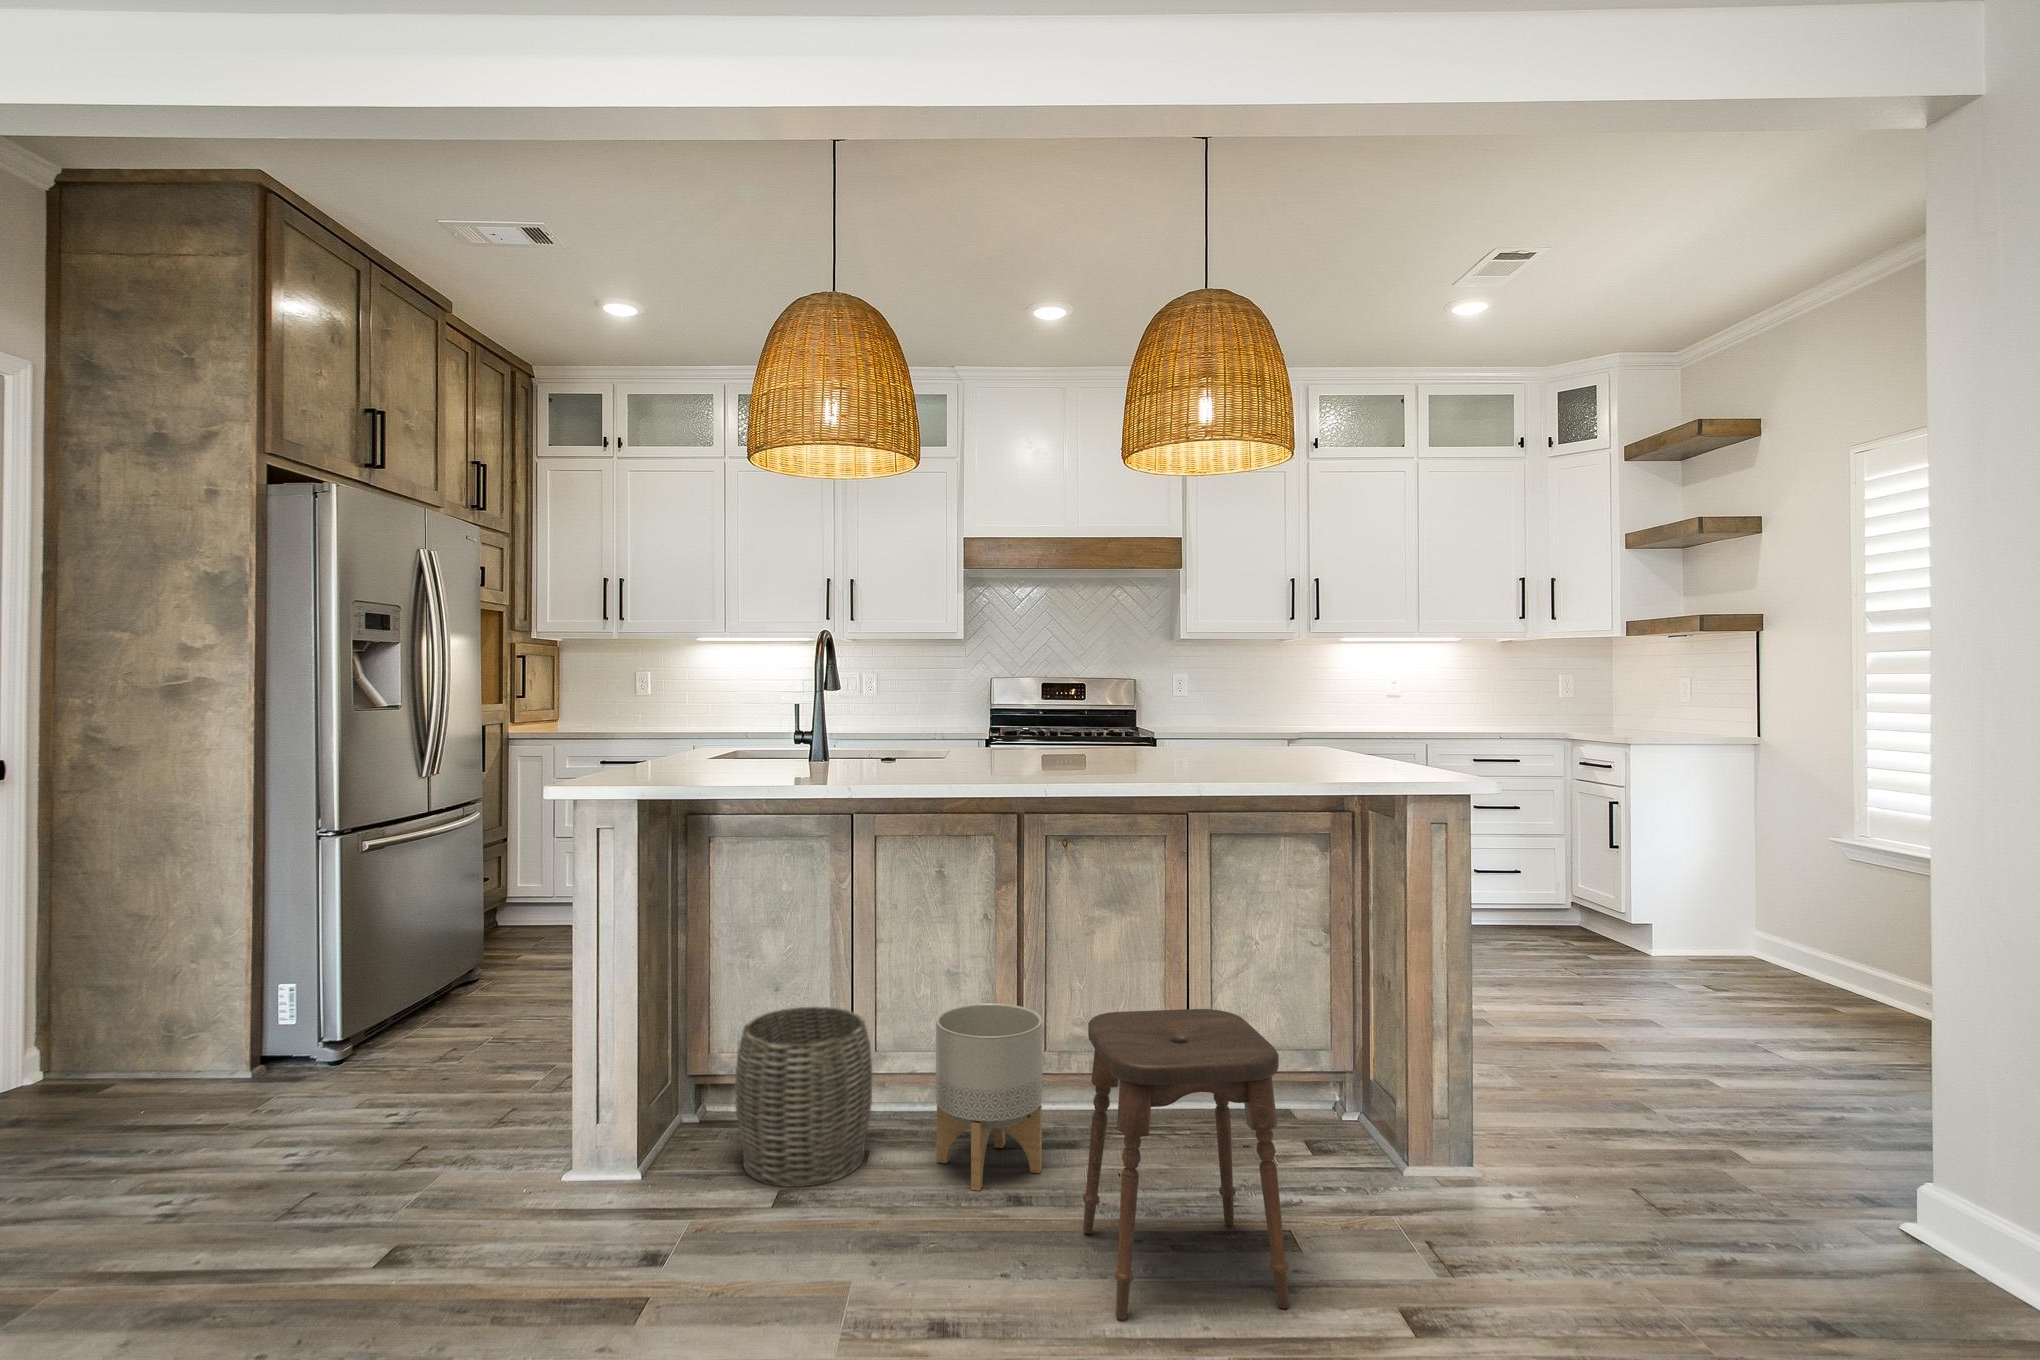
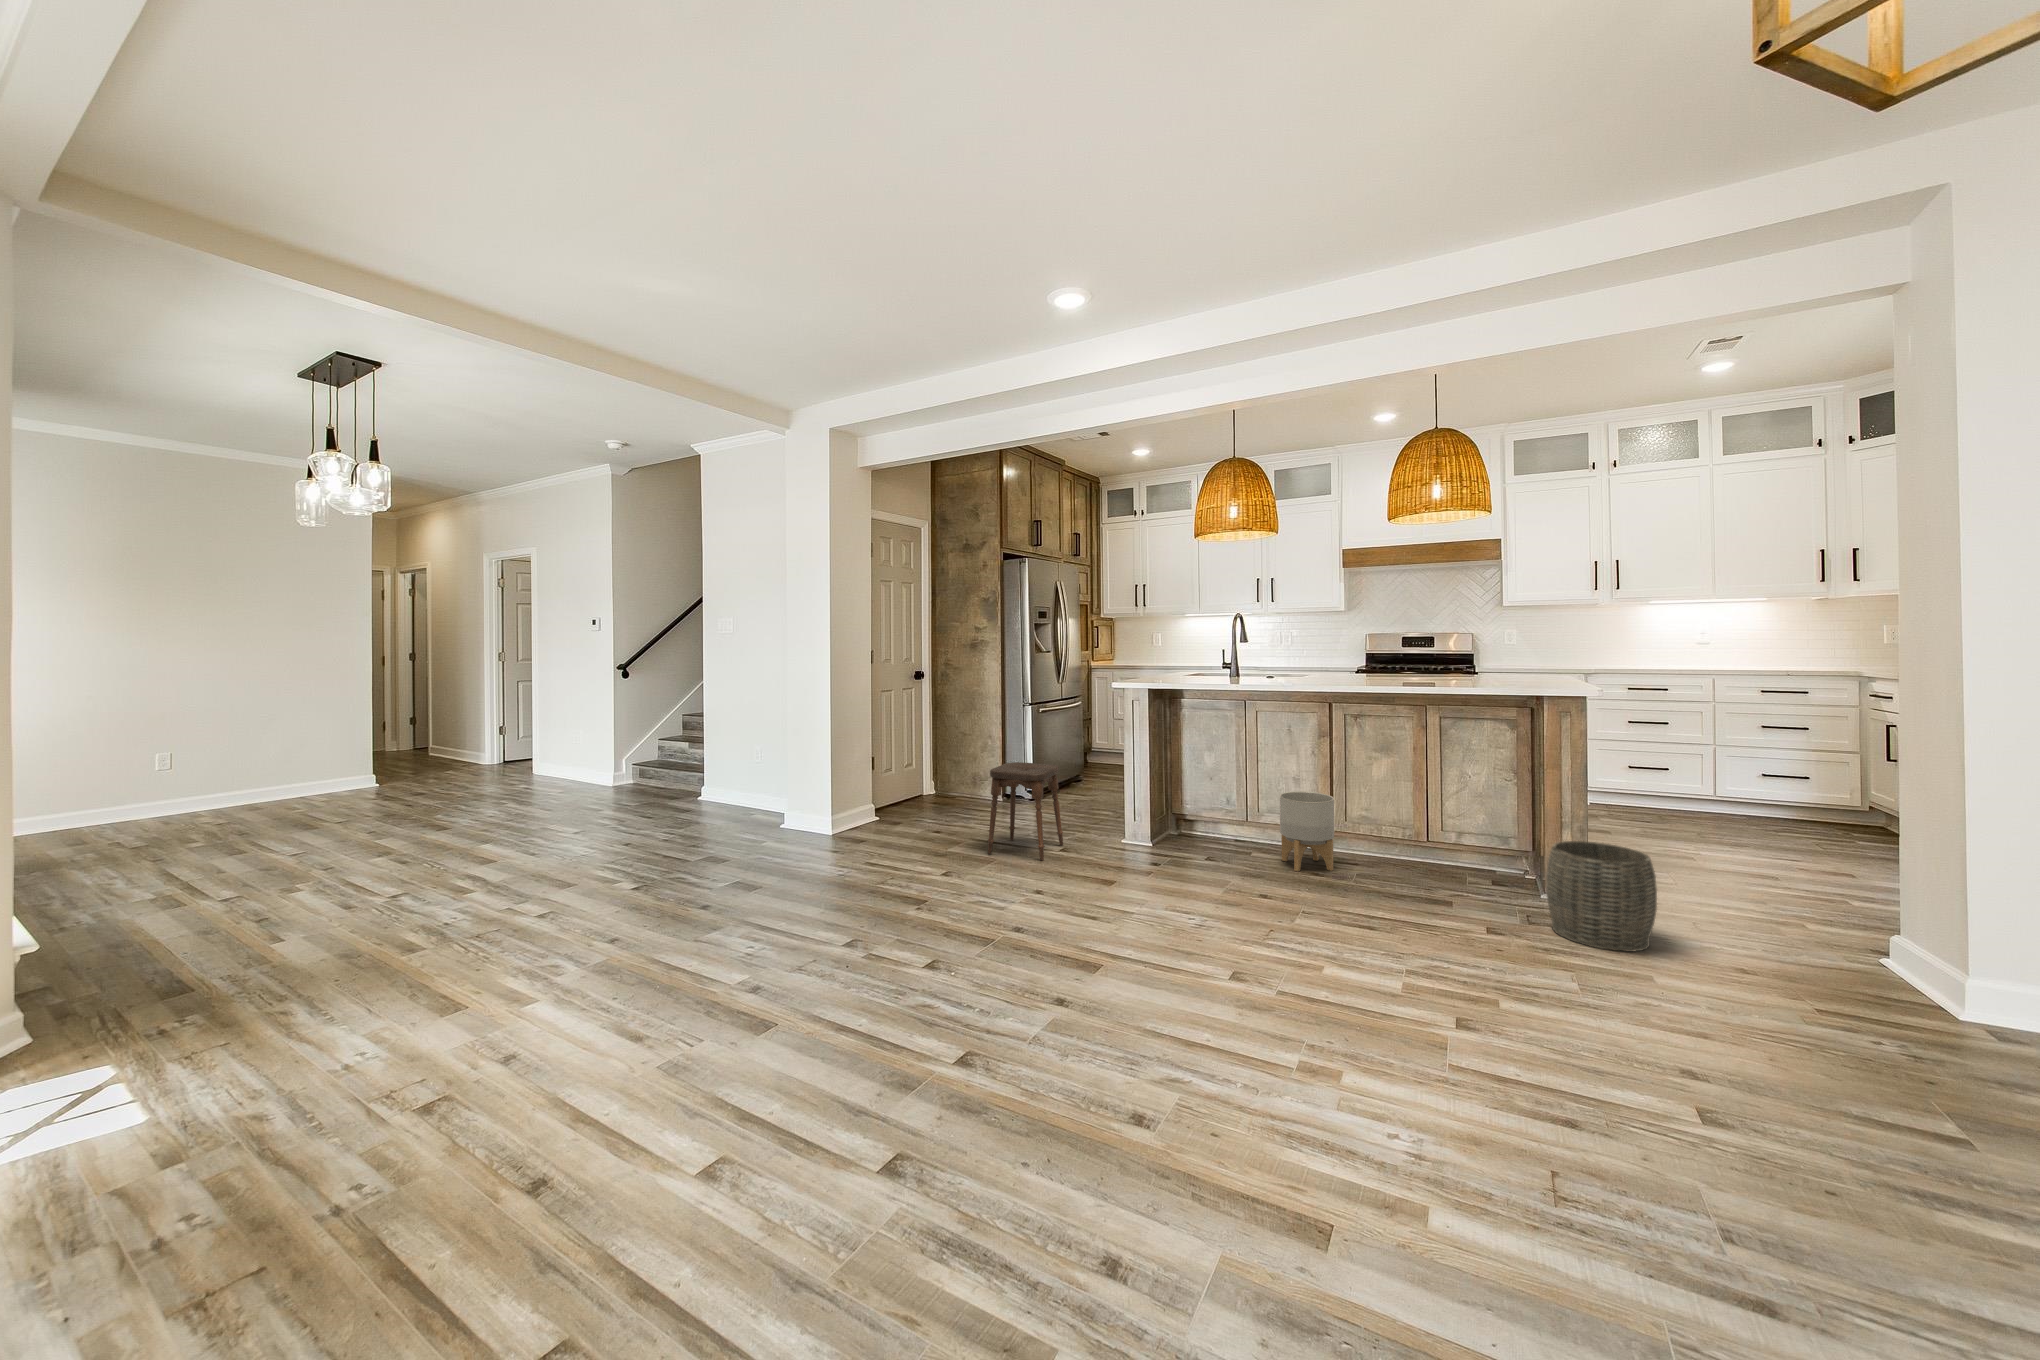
woven basket: present [736,1007,872,1187] -> present [1546,841,1657,952]
stool: present [1083,1009,1289,1320] -> present [988,762,1063,861]

